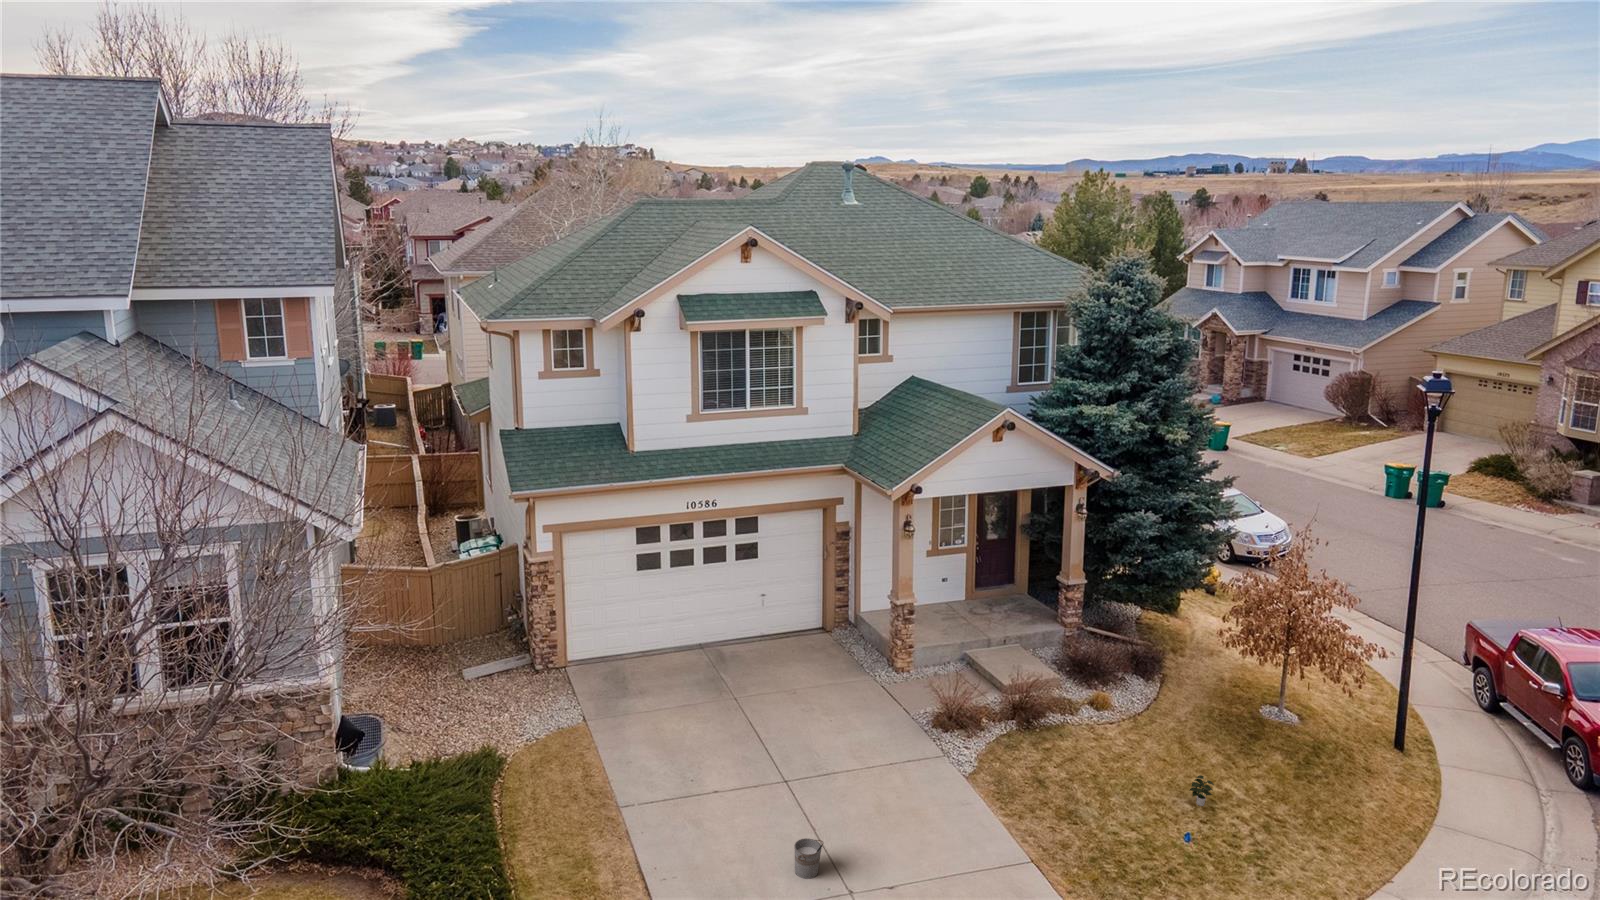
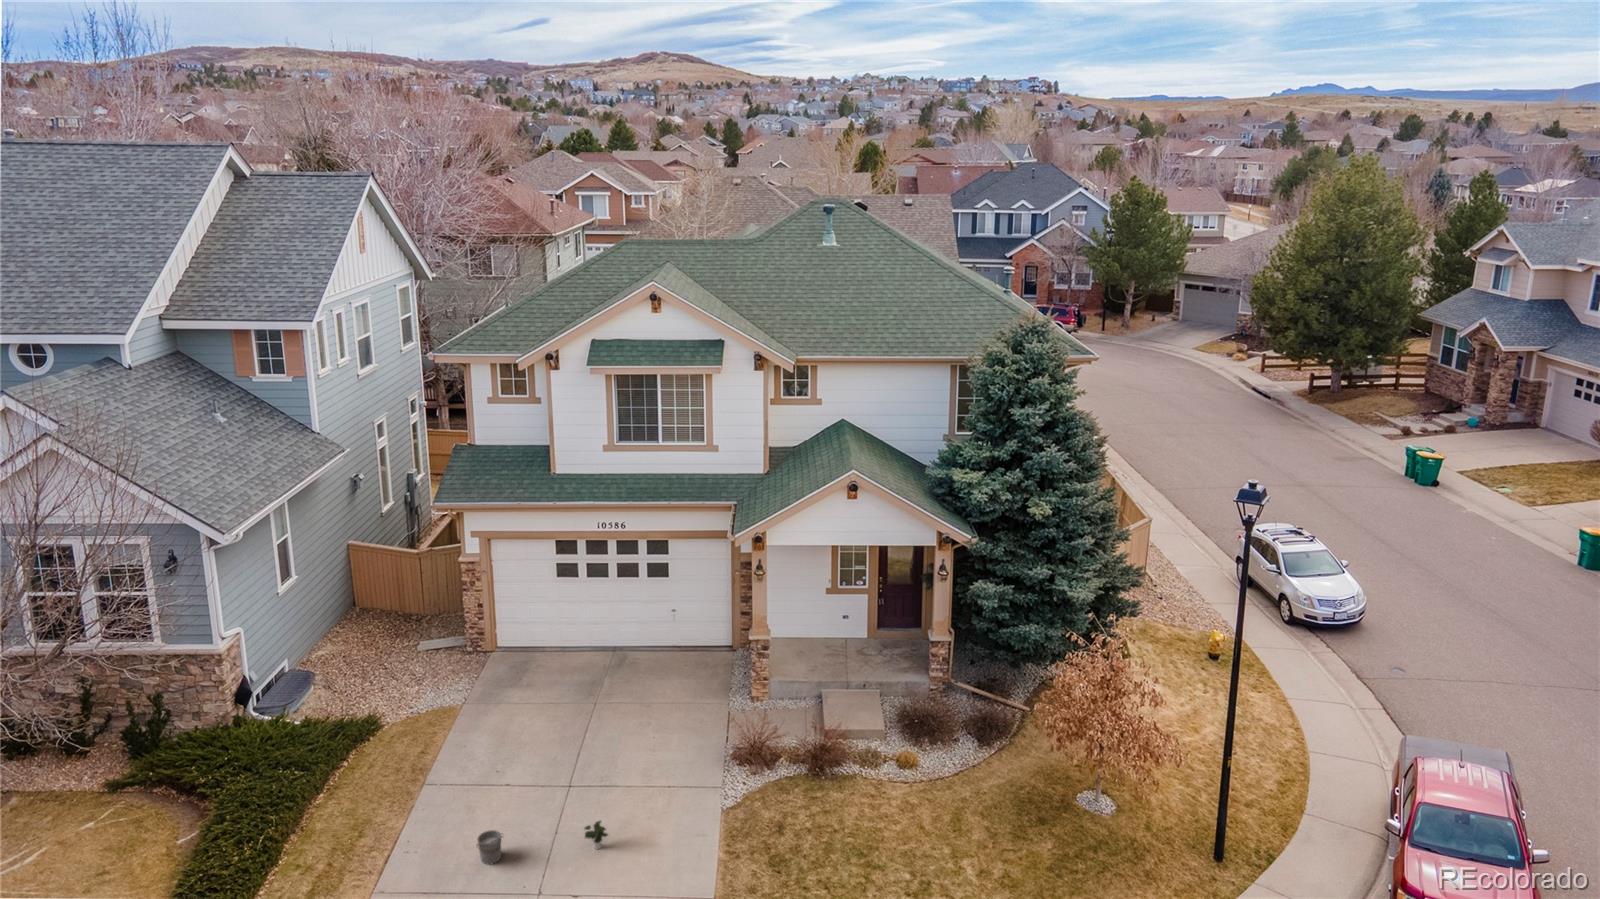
potted plant: present [1190,775,1214,806] -> present [585,821,608,849]

